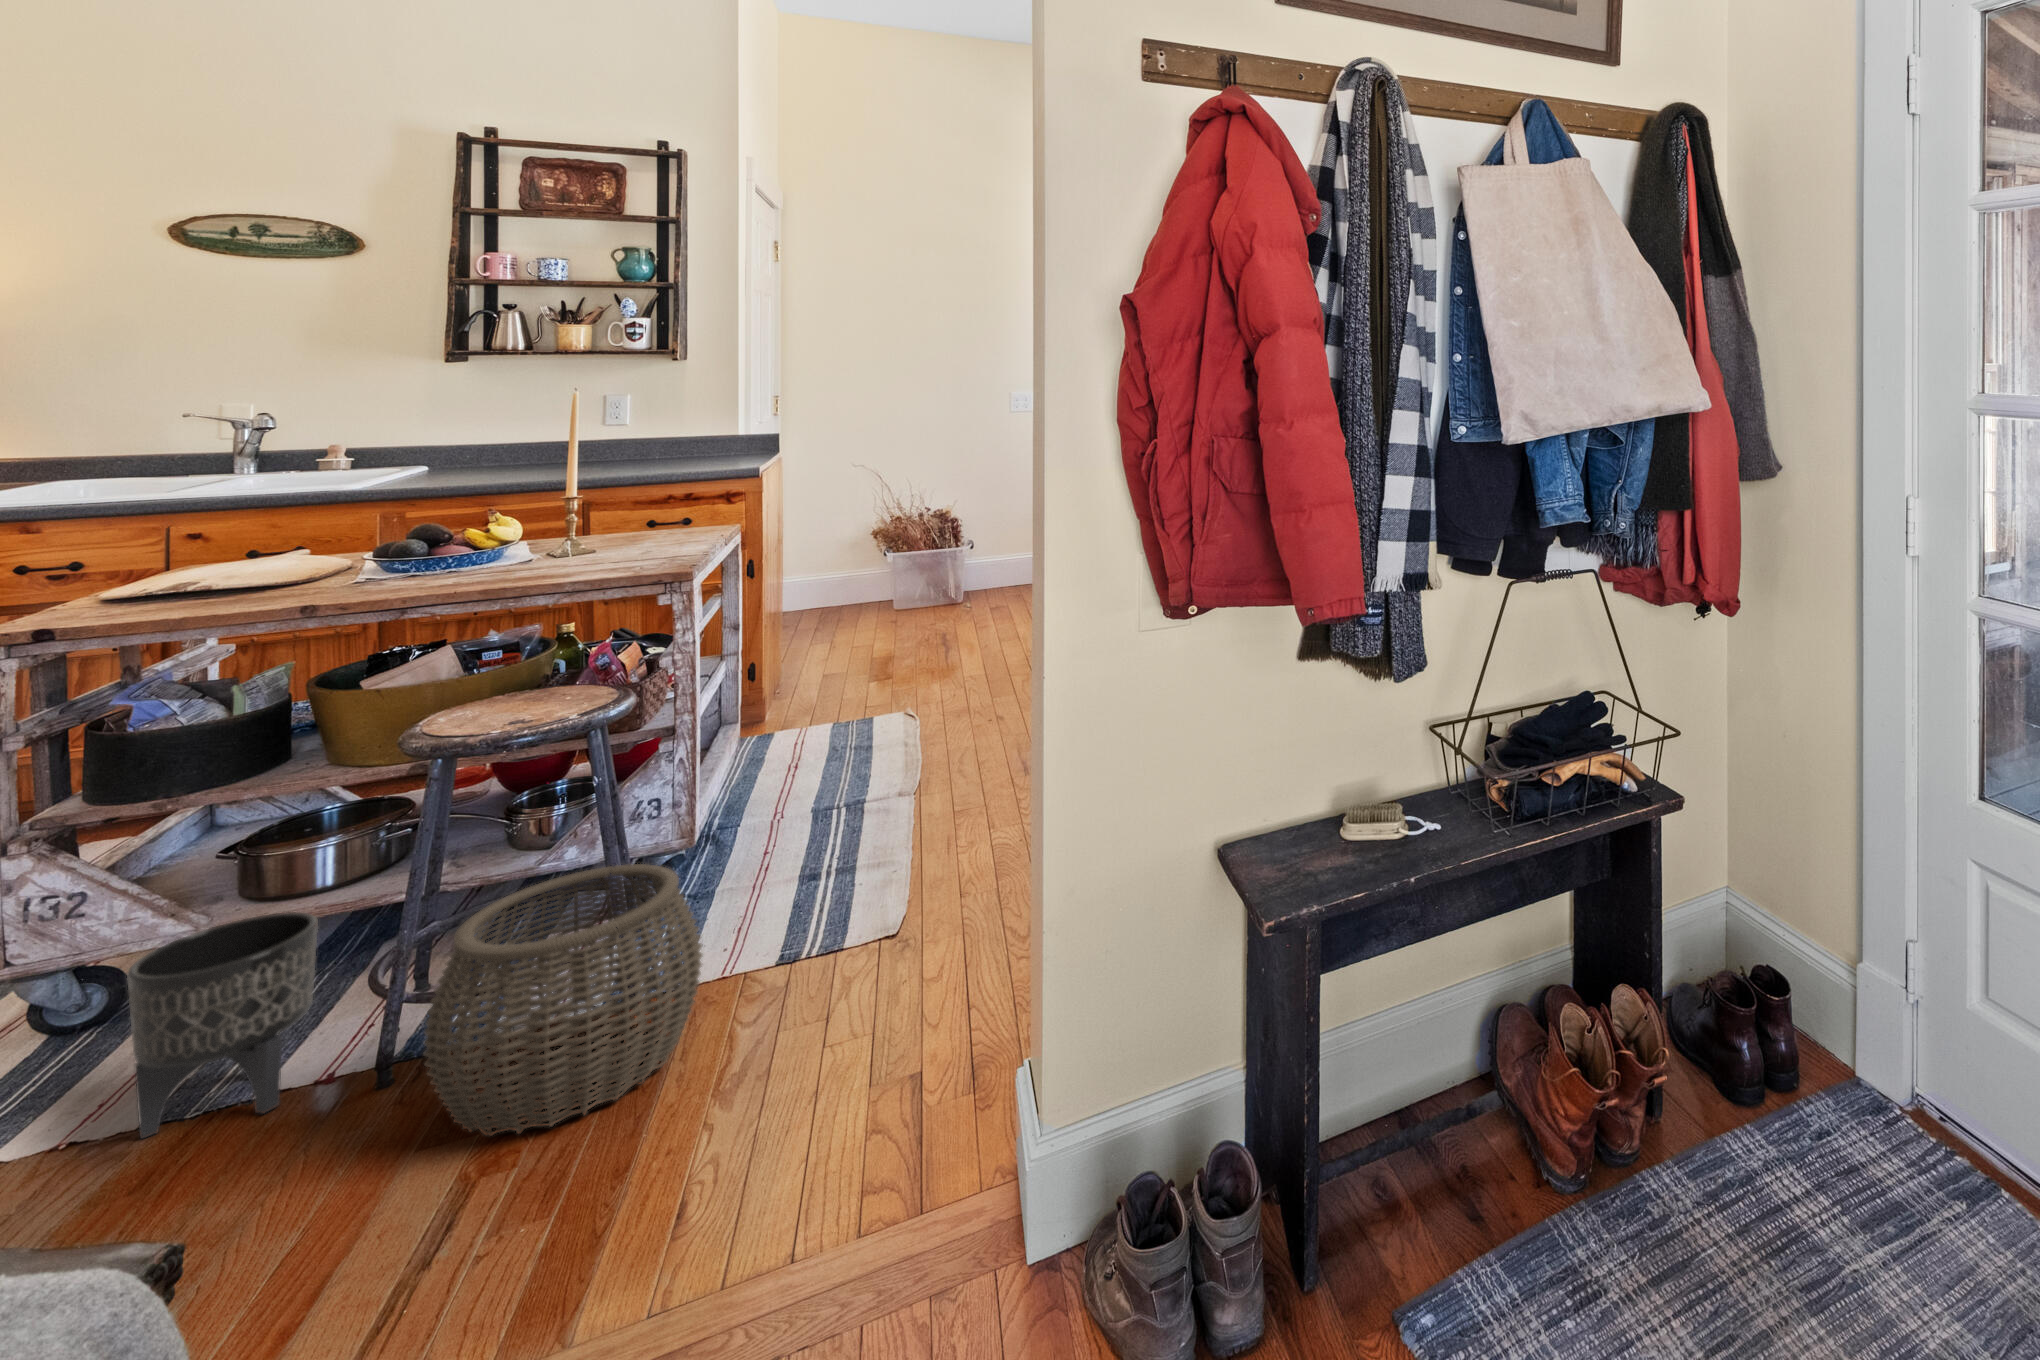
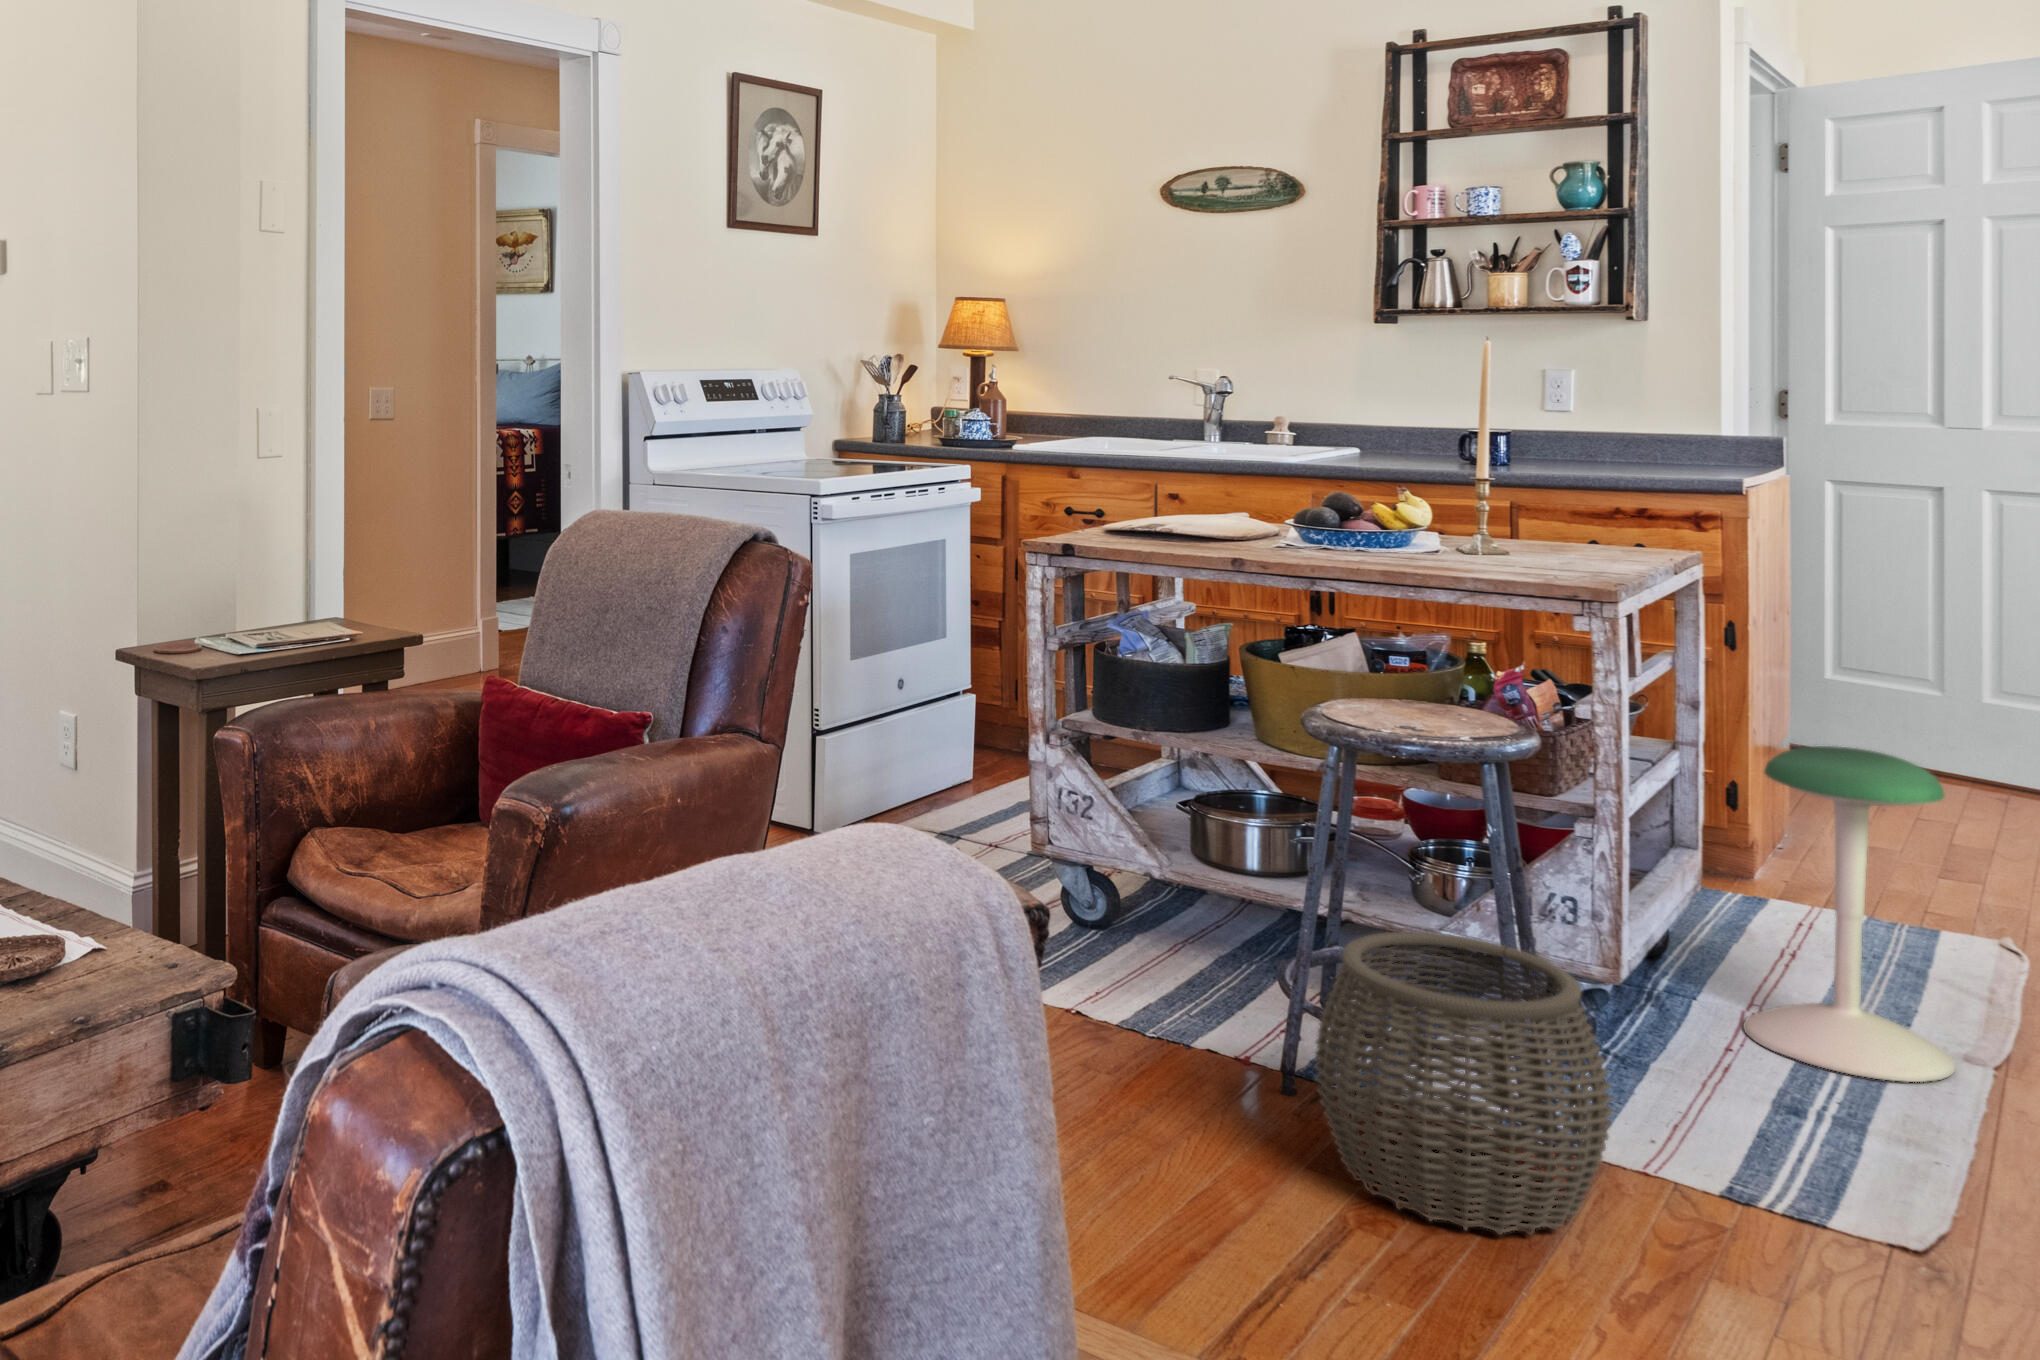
stool: none [773,634,896,844] -> present [1743,746,1956,1082]
planter: present [127,912,318,1138] -> none [1110,863,1238,1064]

